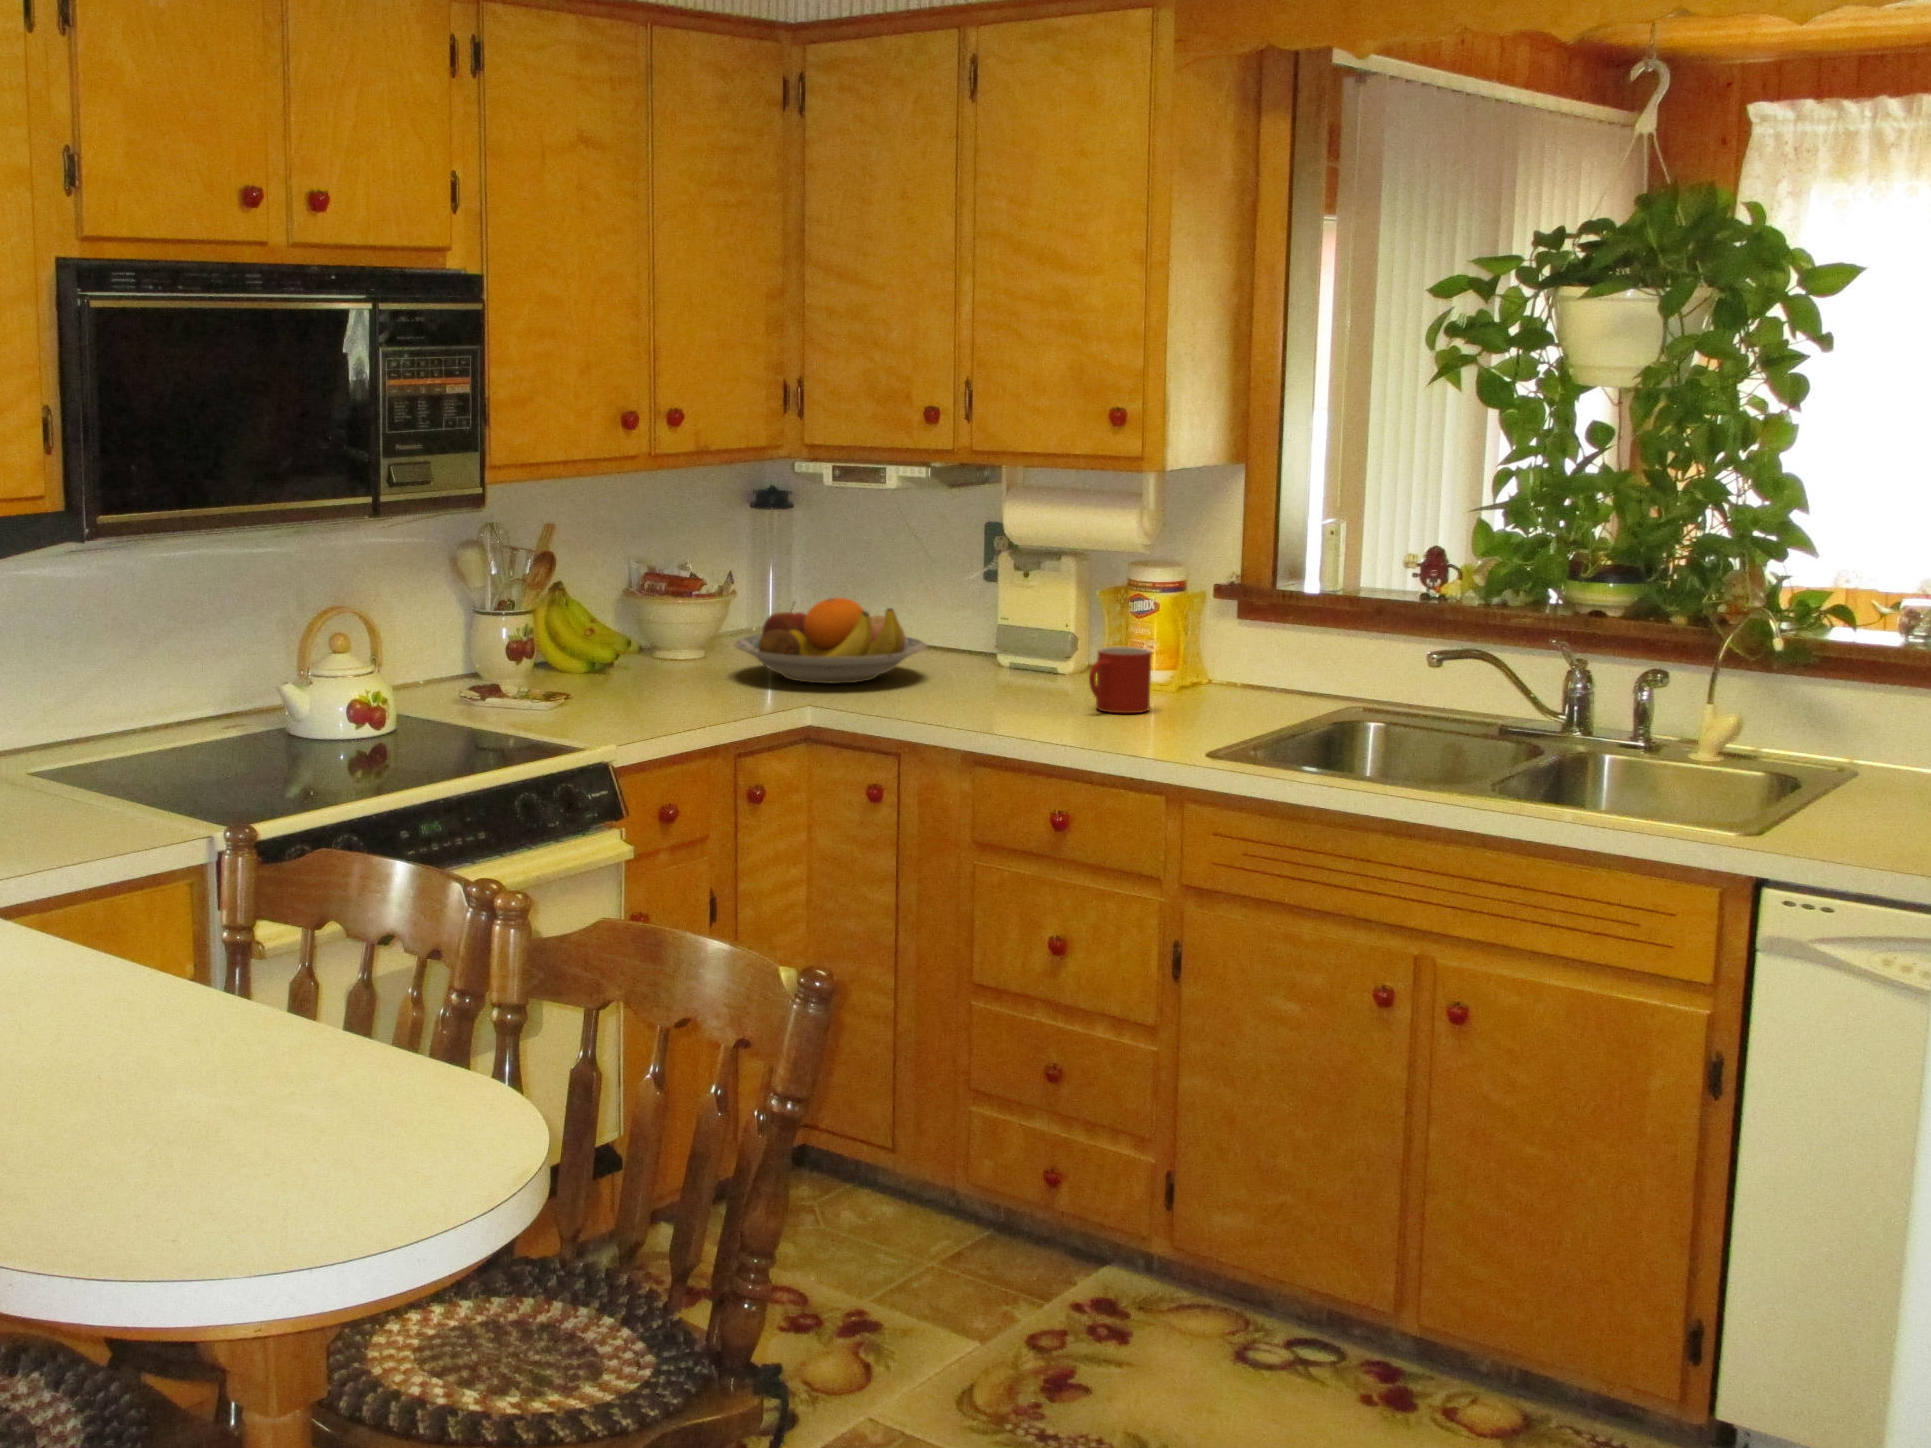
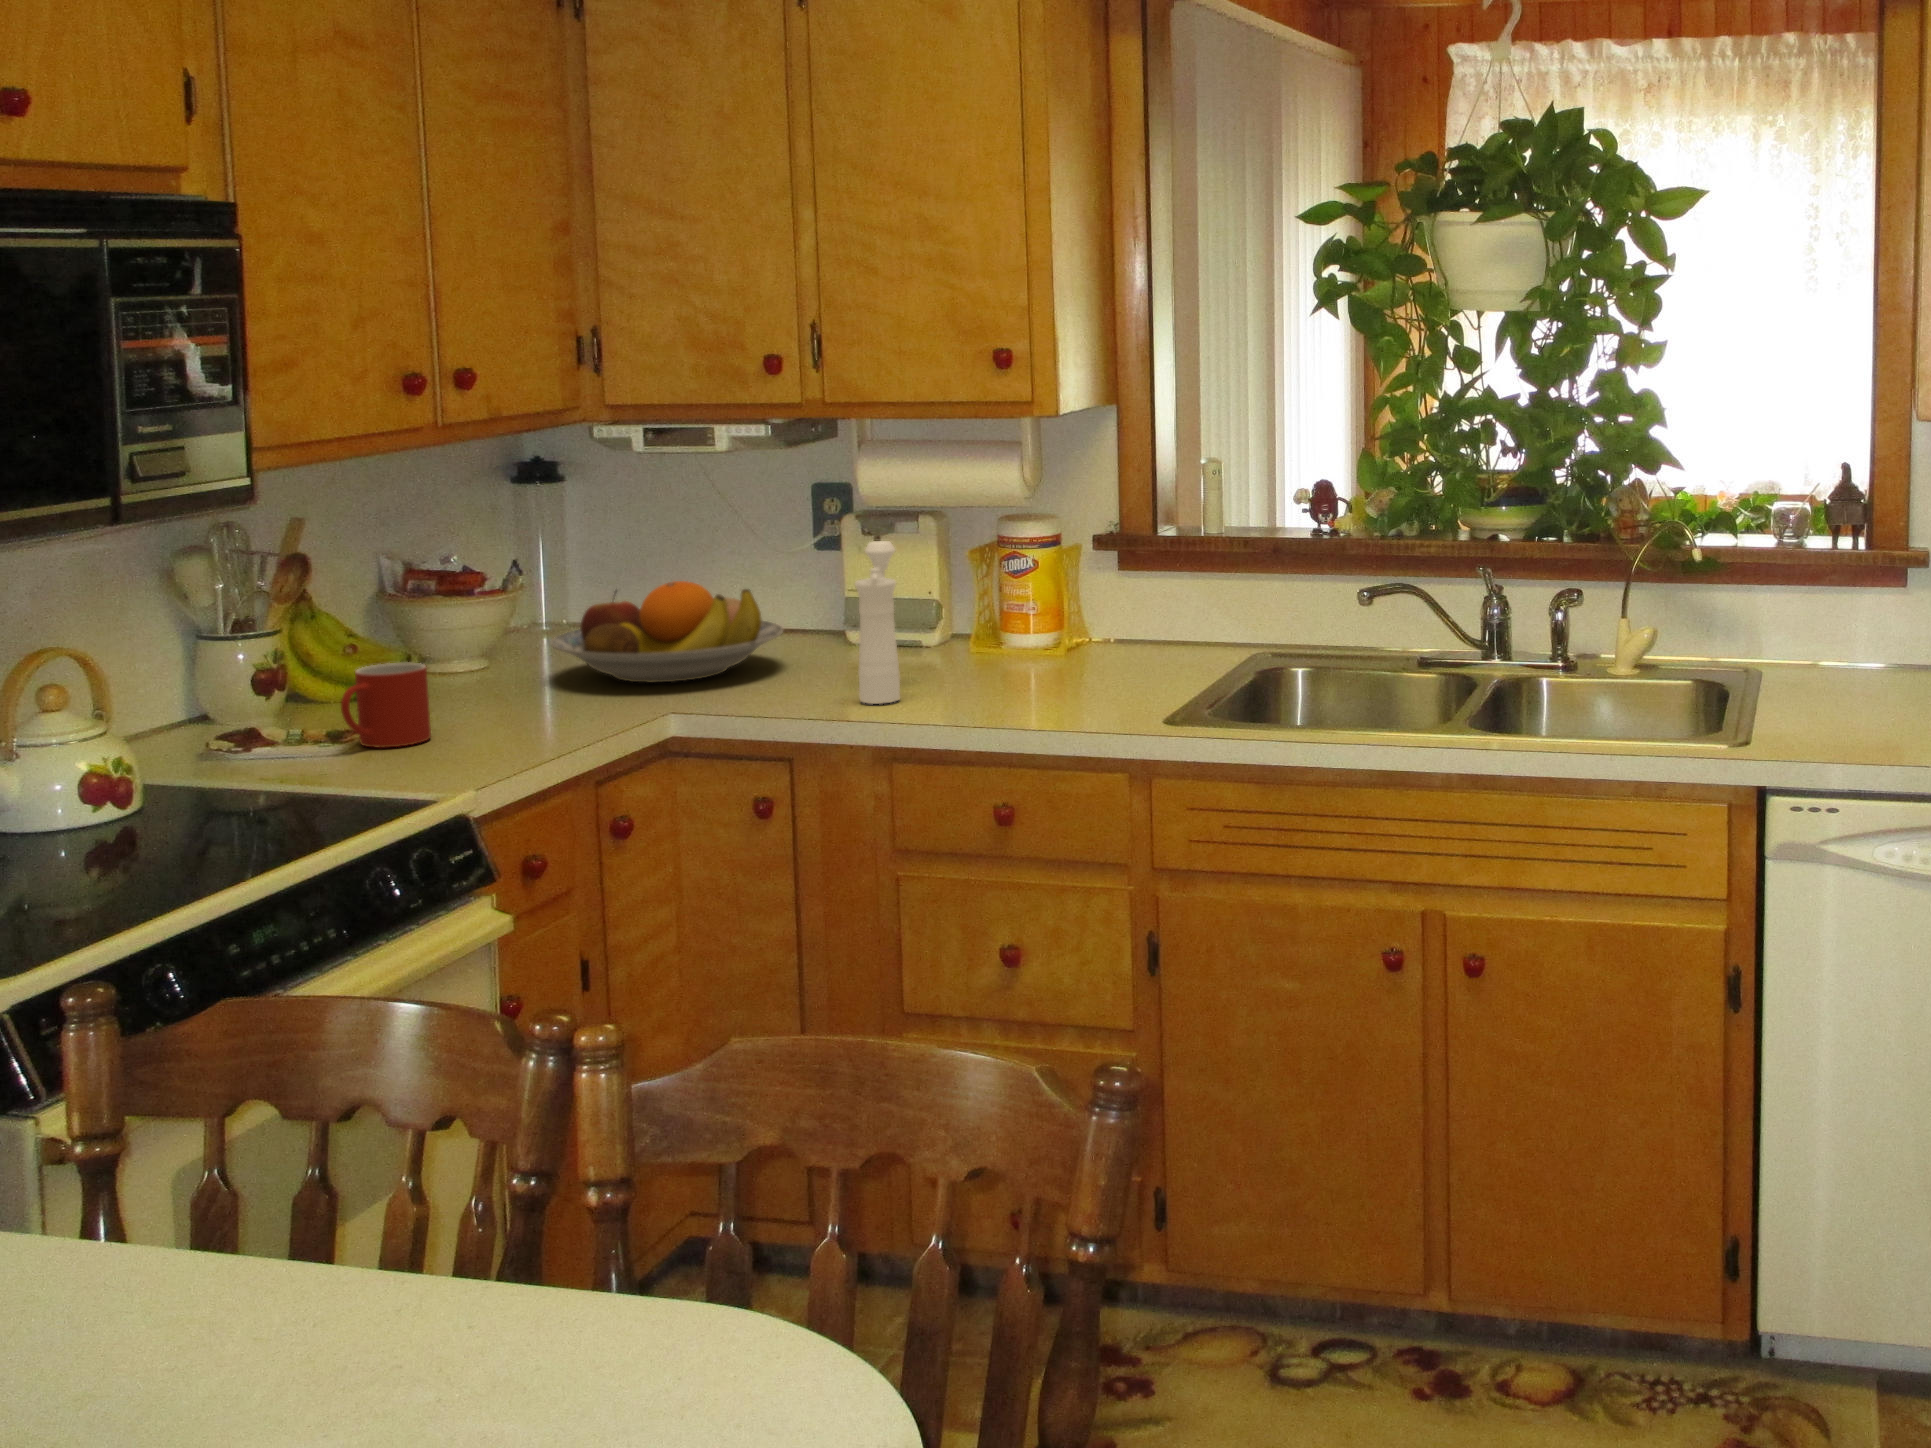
pepper mill: none [959,573,1010,716] -> present [855,541,900,704]
mug: present [1089,647,1152,713] -> present [341,663,431,748]

